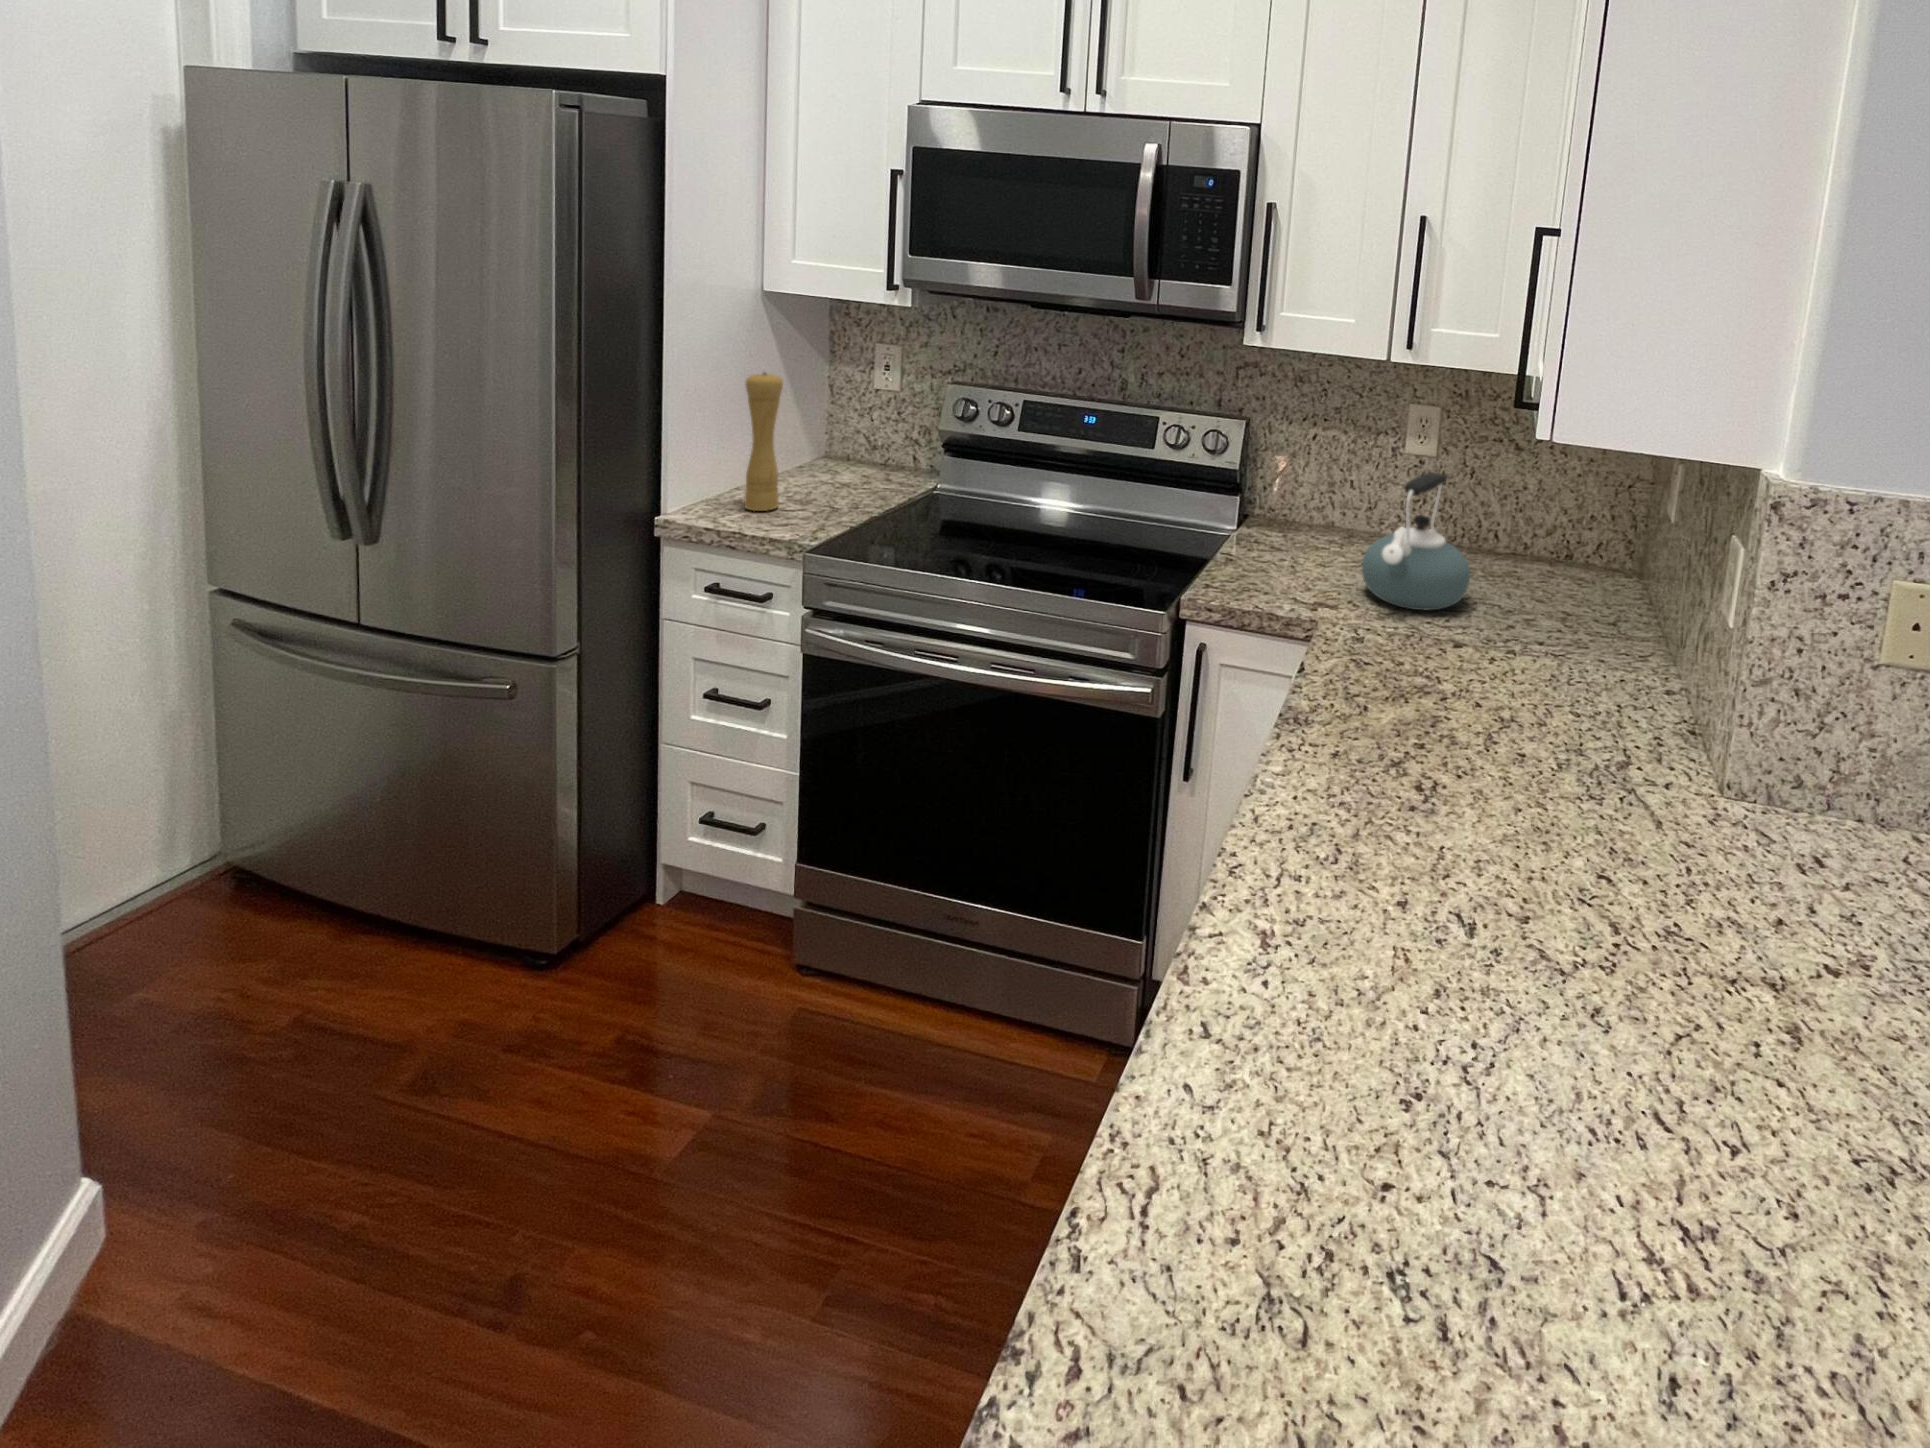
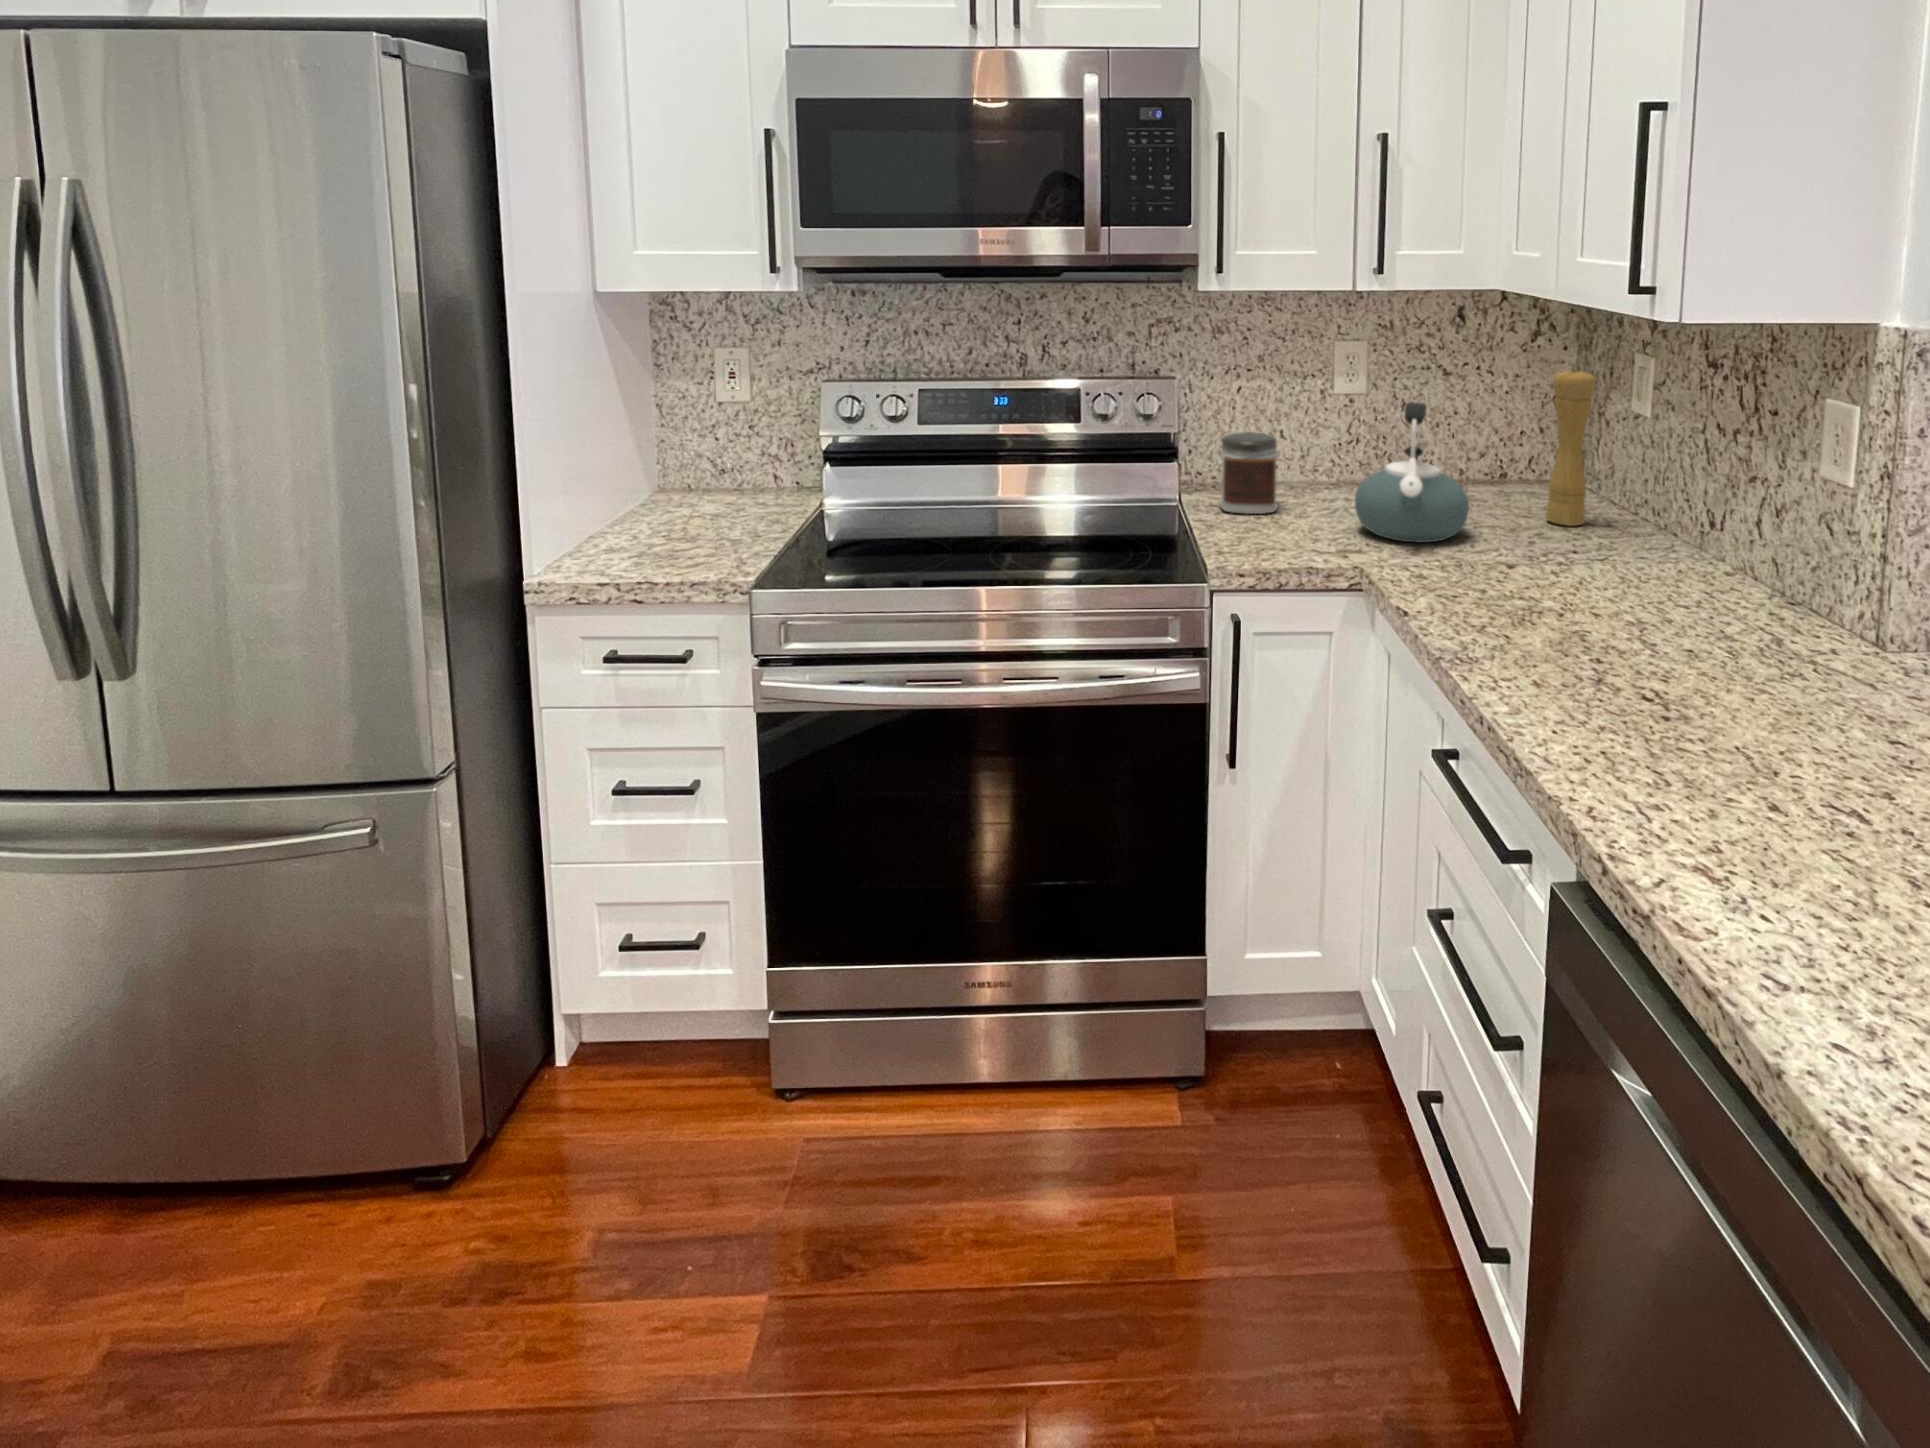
pepper mill: present [744,372,783,511] -> present [1546,369,1596,526]
jar: none [1265,477,1326,557] -> present [1220,432,1278,514]

